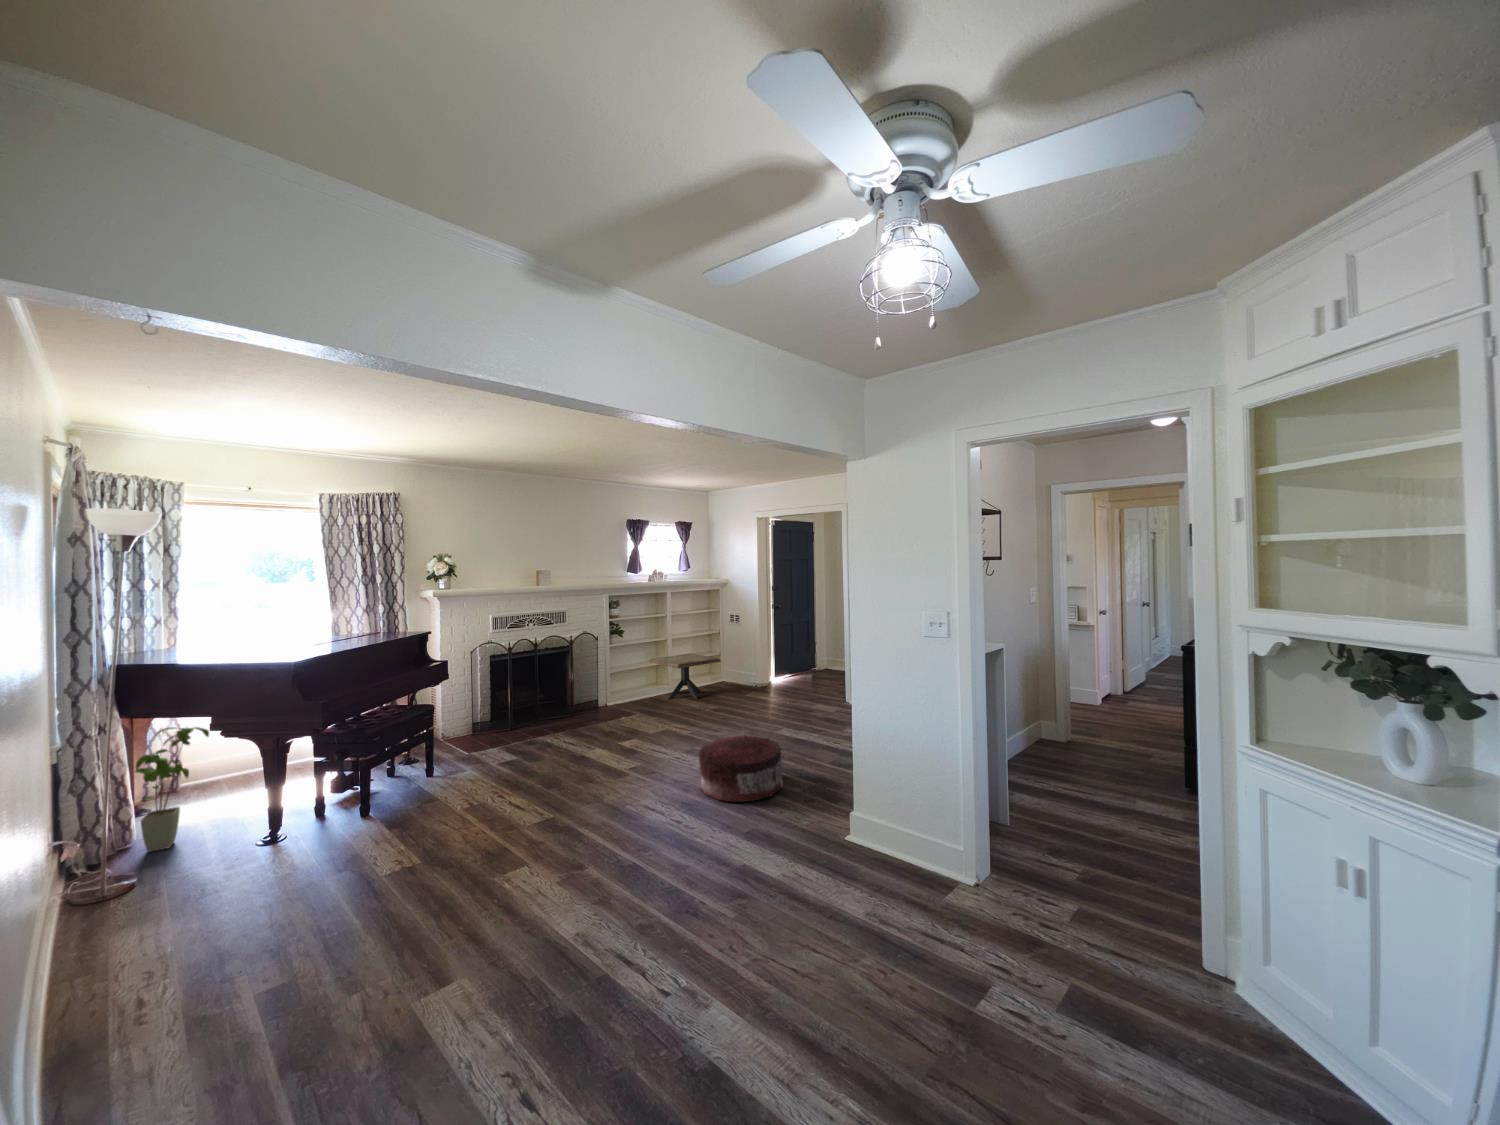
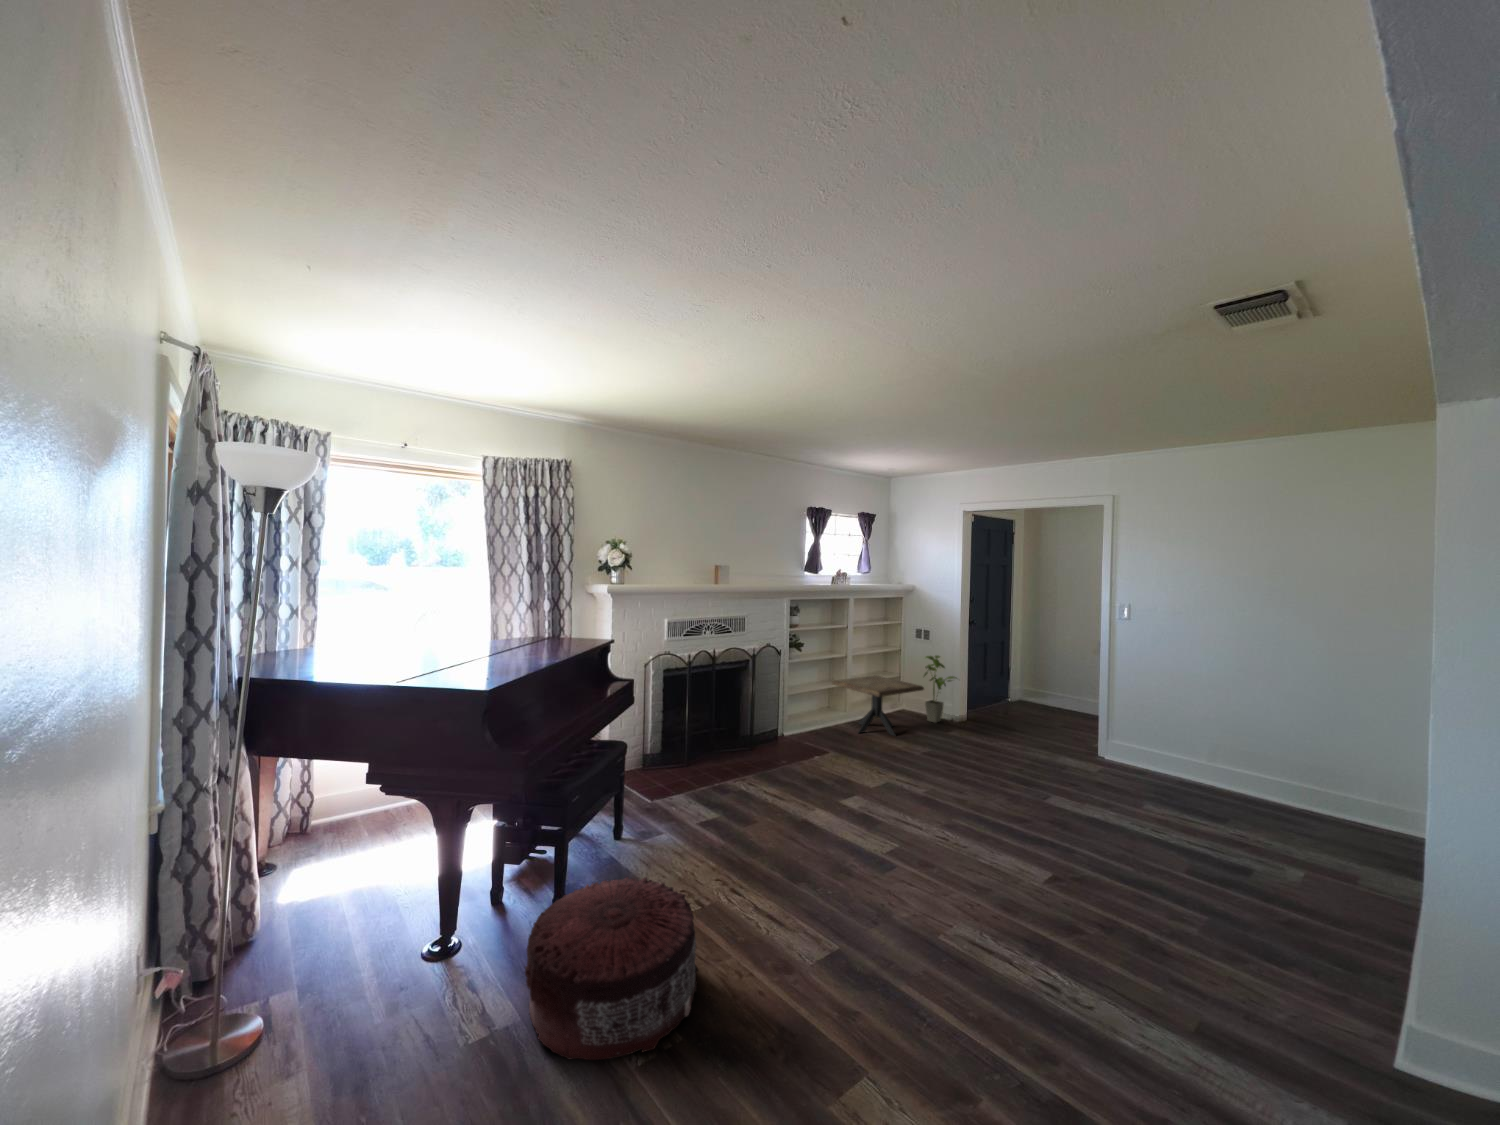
house plant: present [135,727,209,852] -> present [924,656,956,723]
pouf: present [699,735,783,802] -> present [525,877,698,1060]

